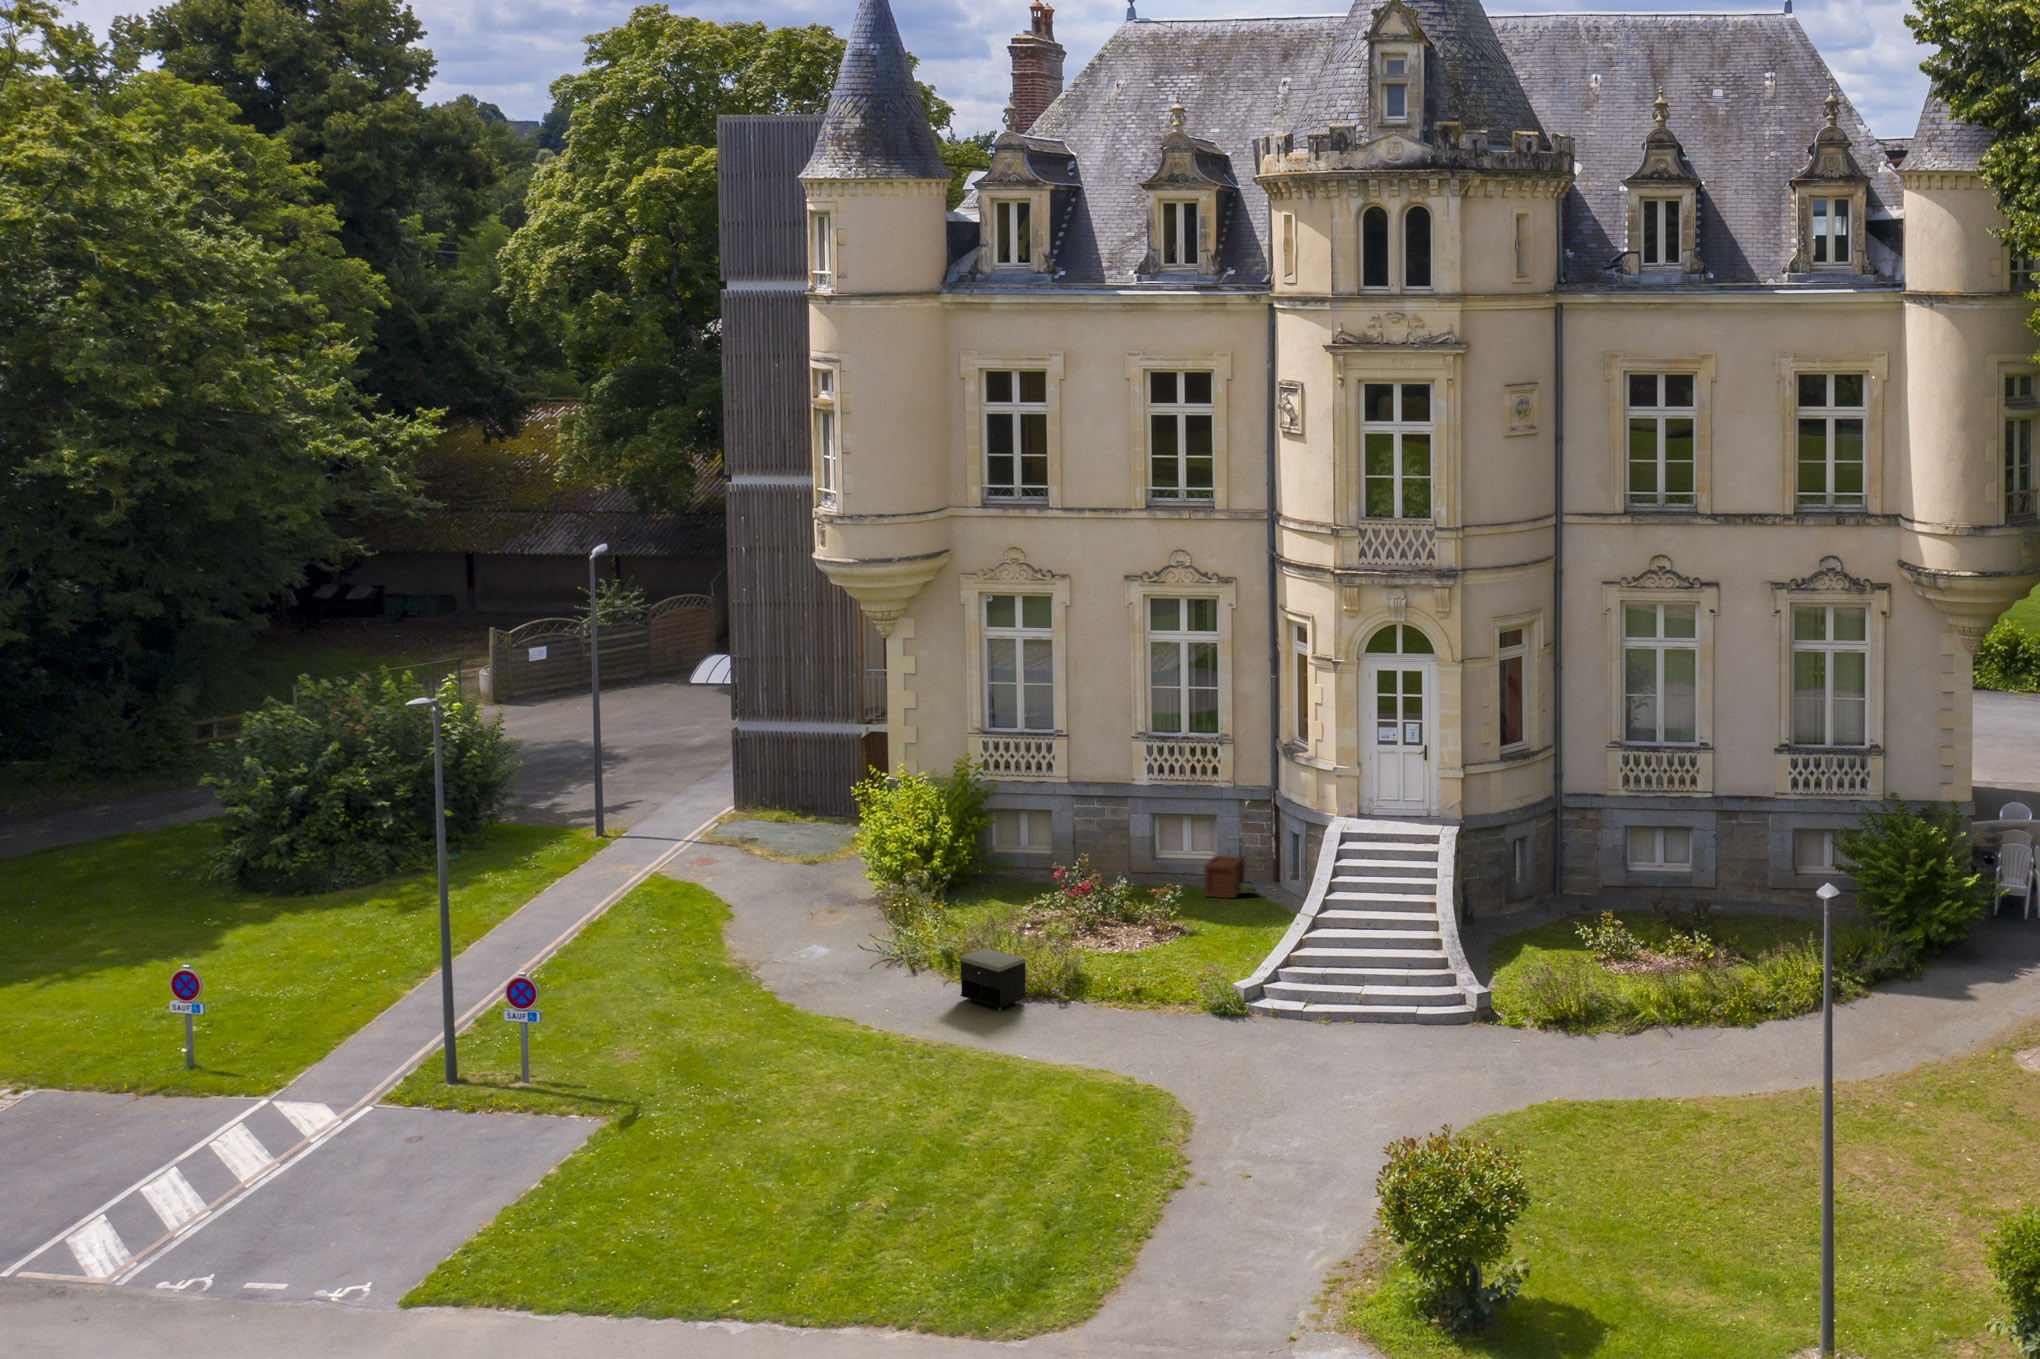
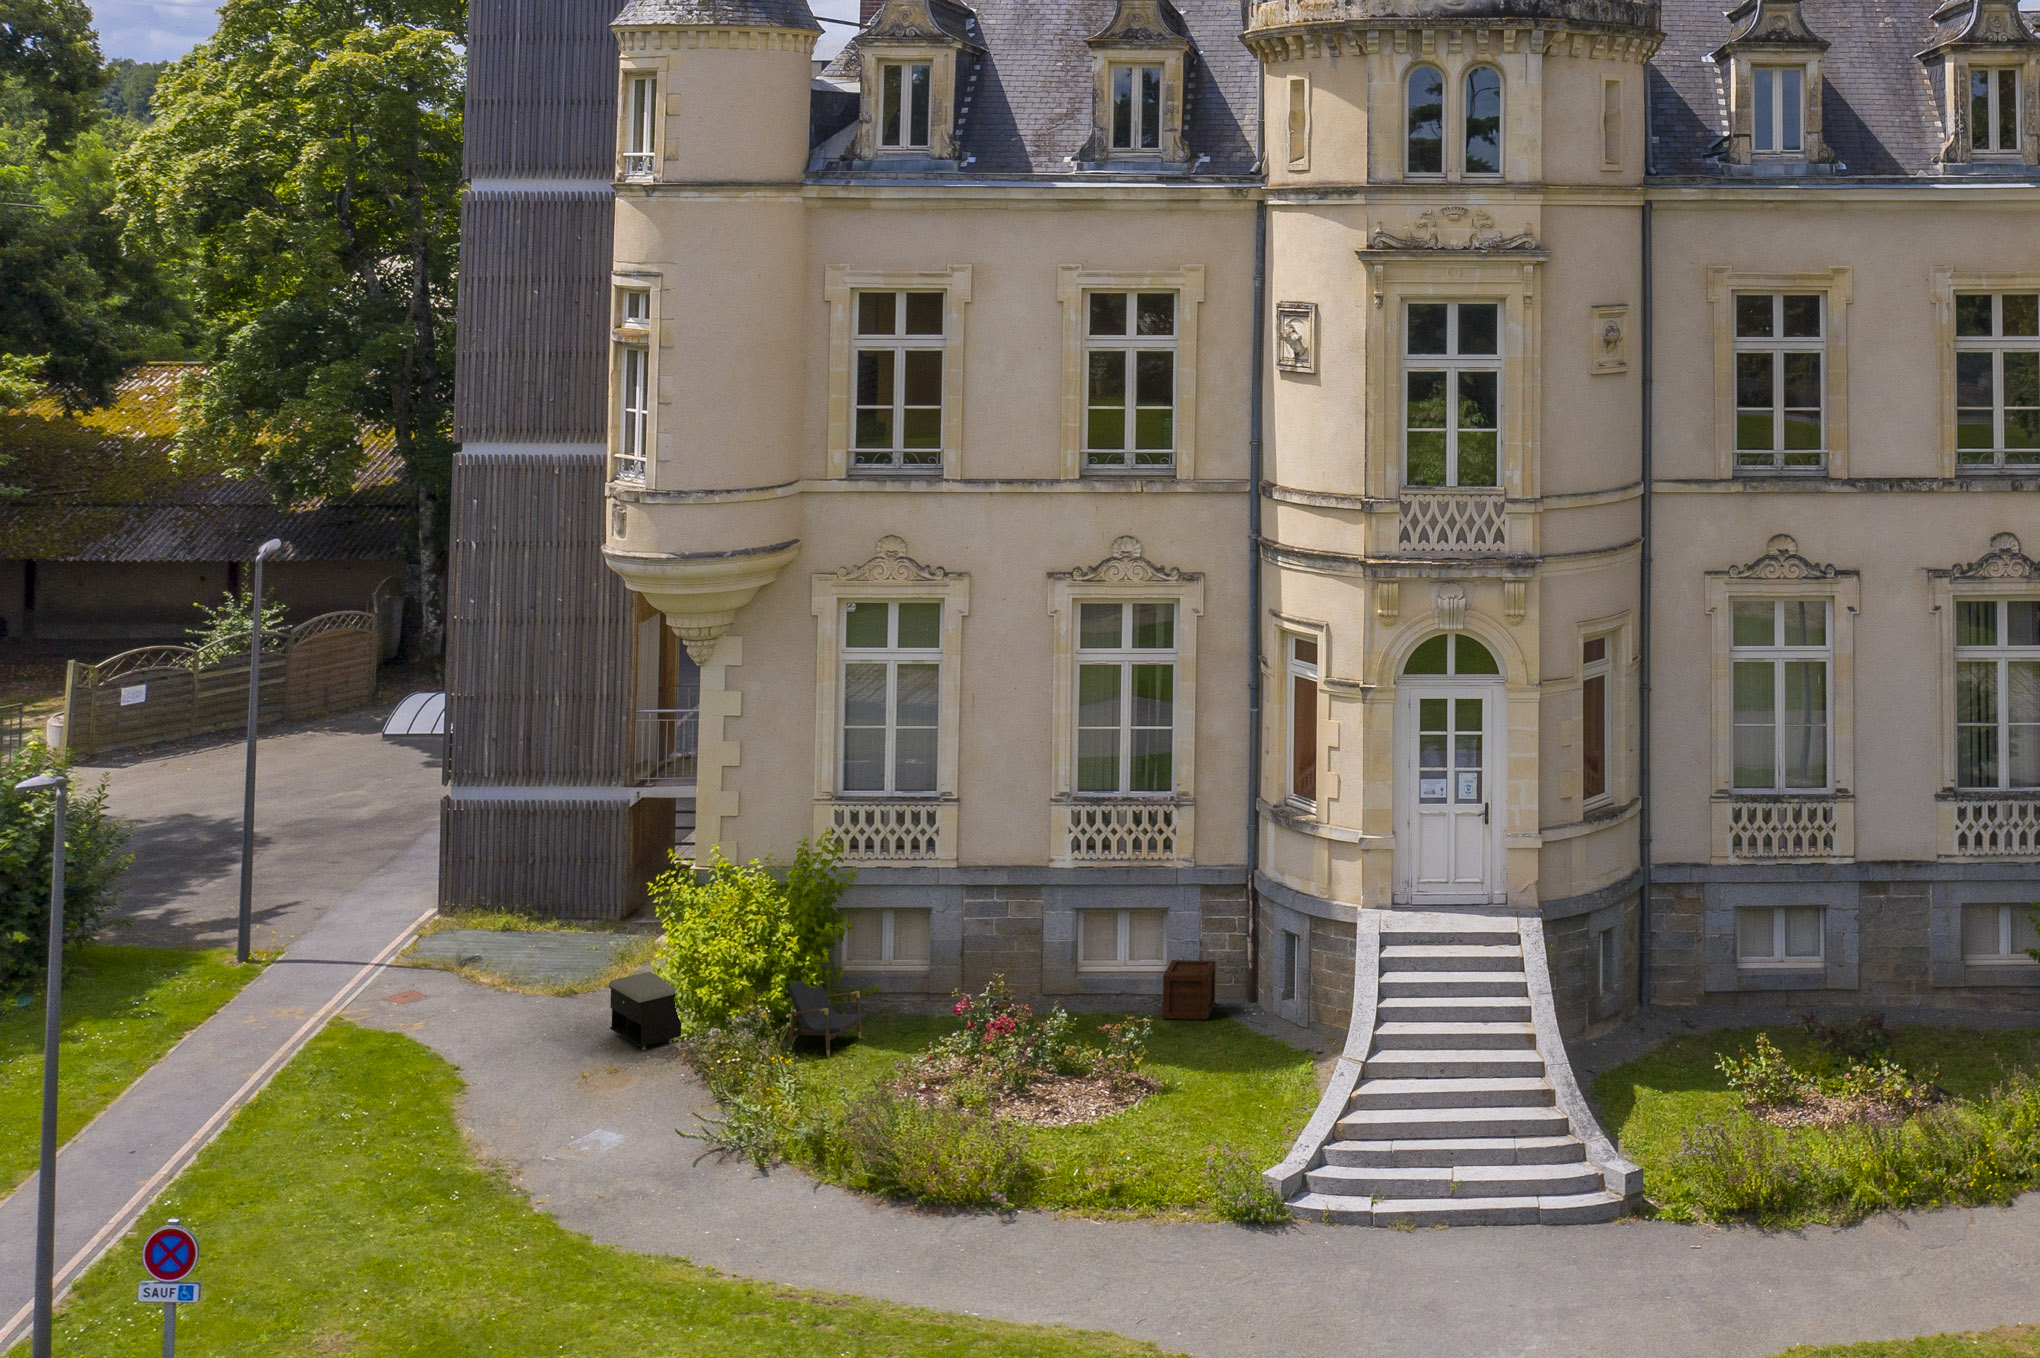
lounge chair: none [942,855,996,912] -> present [787,981,866,1057]
storage bench: present [959,948,1025,1010] -> present [609,972,682,1050]

